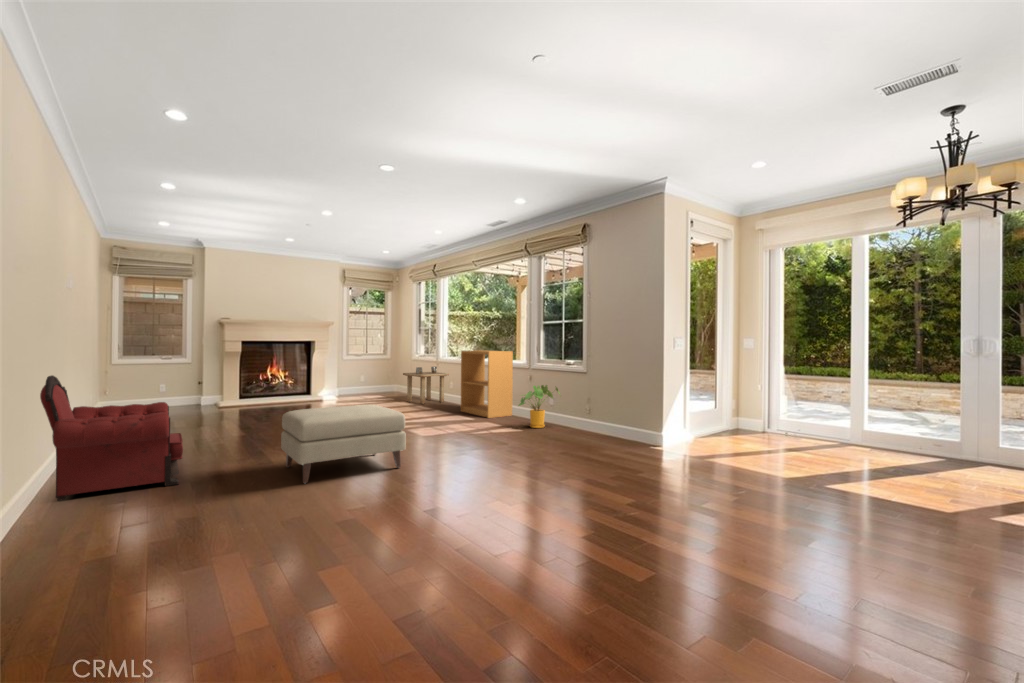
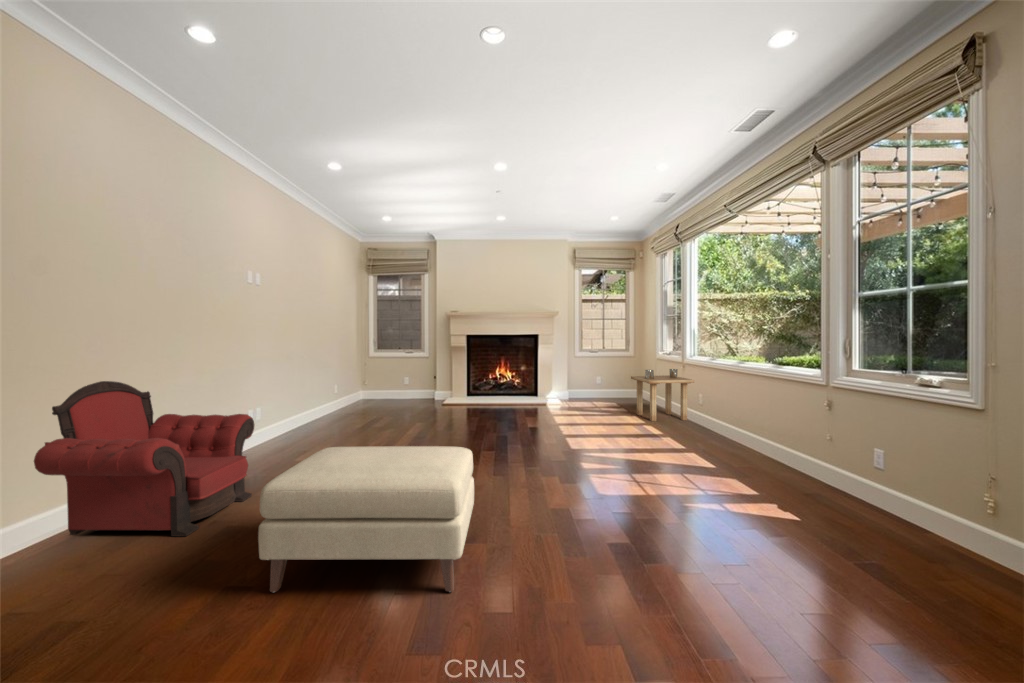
bookshelf: present [461,350,513,418] -> none [698,348,790,467]
house plant: present [519,385,560,428] -> none [786,424,902,519]

